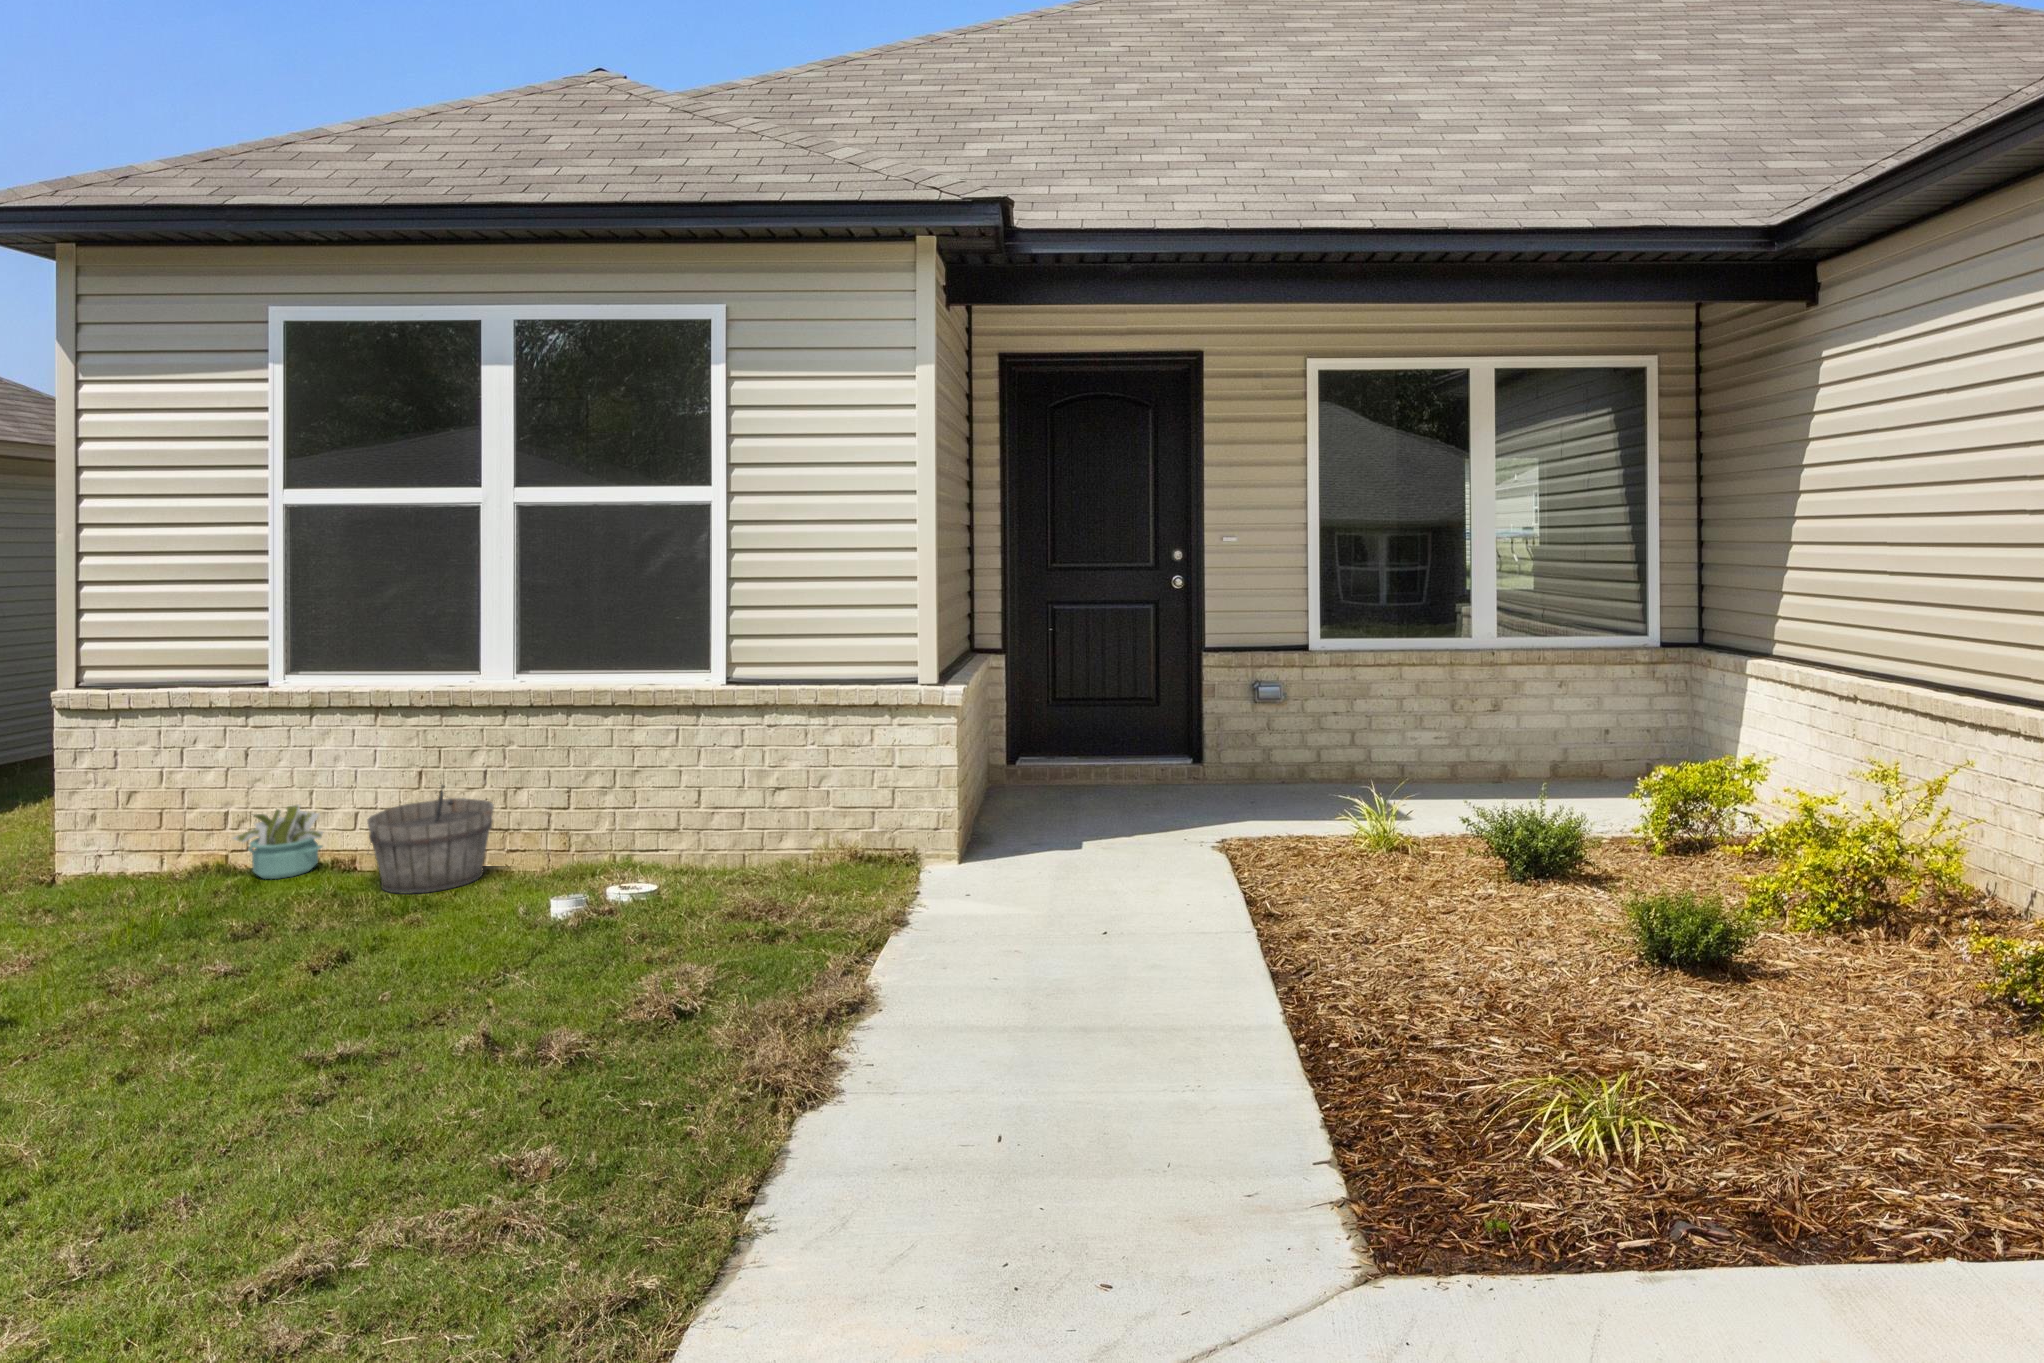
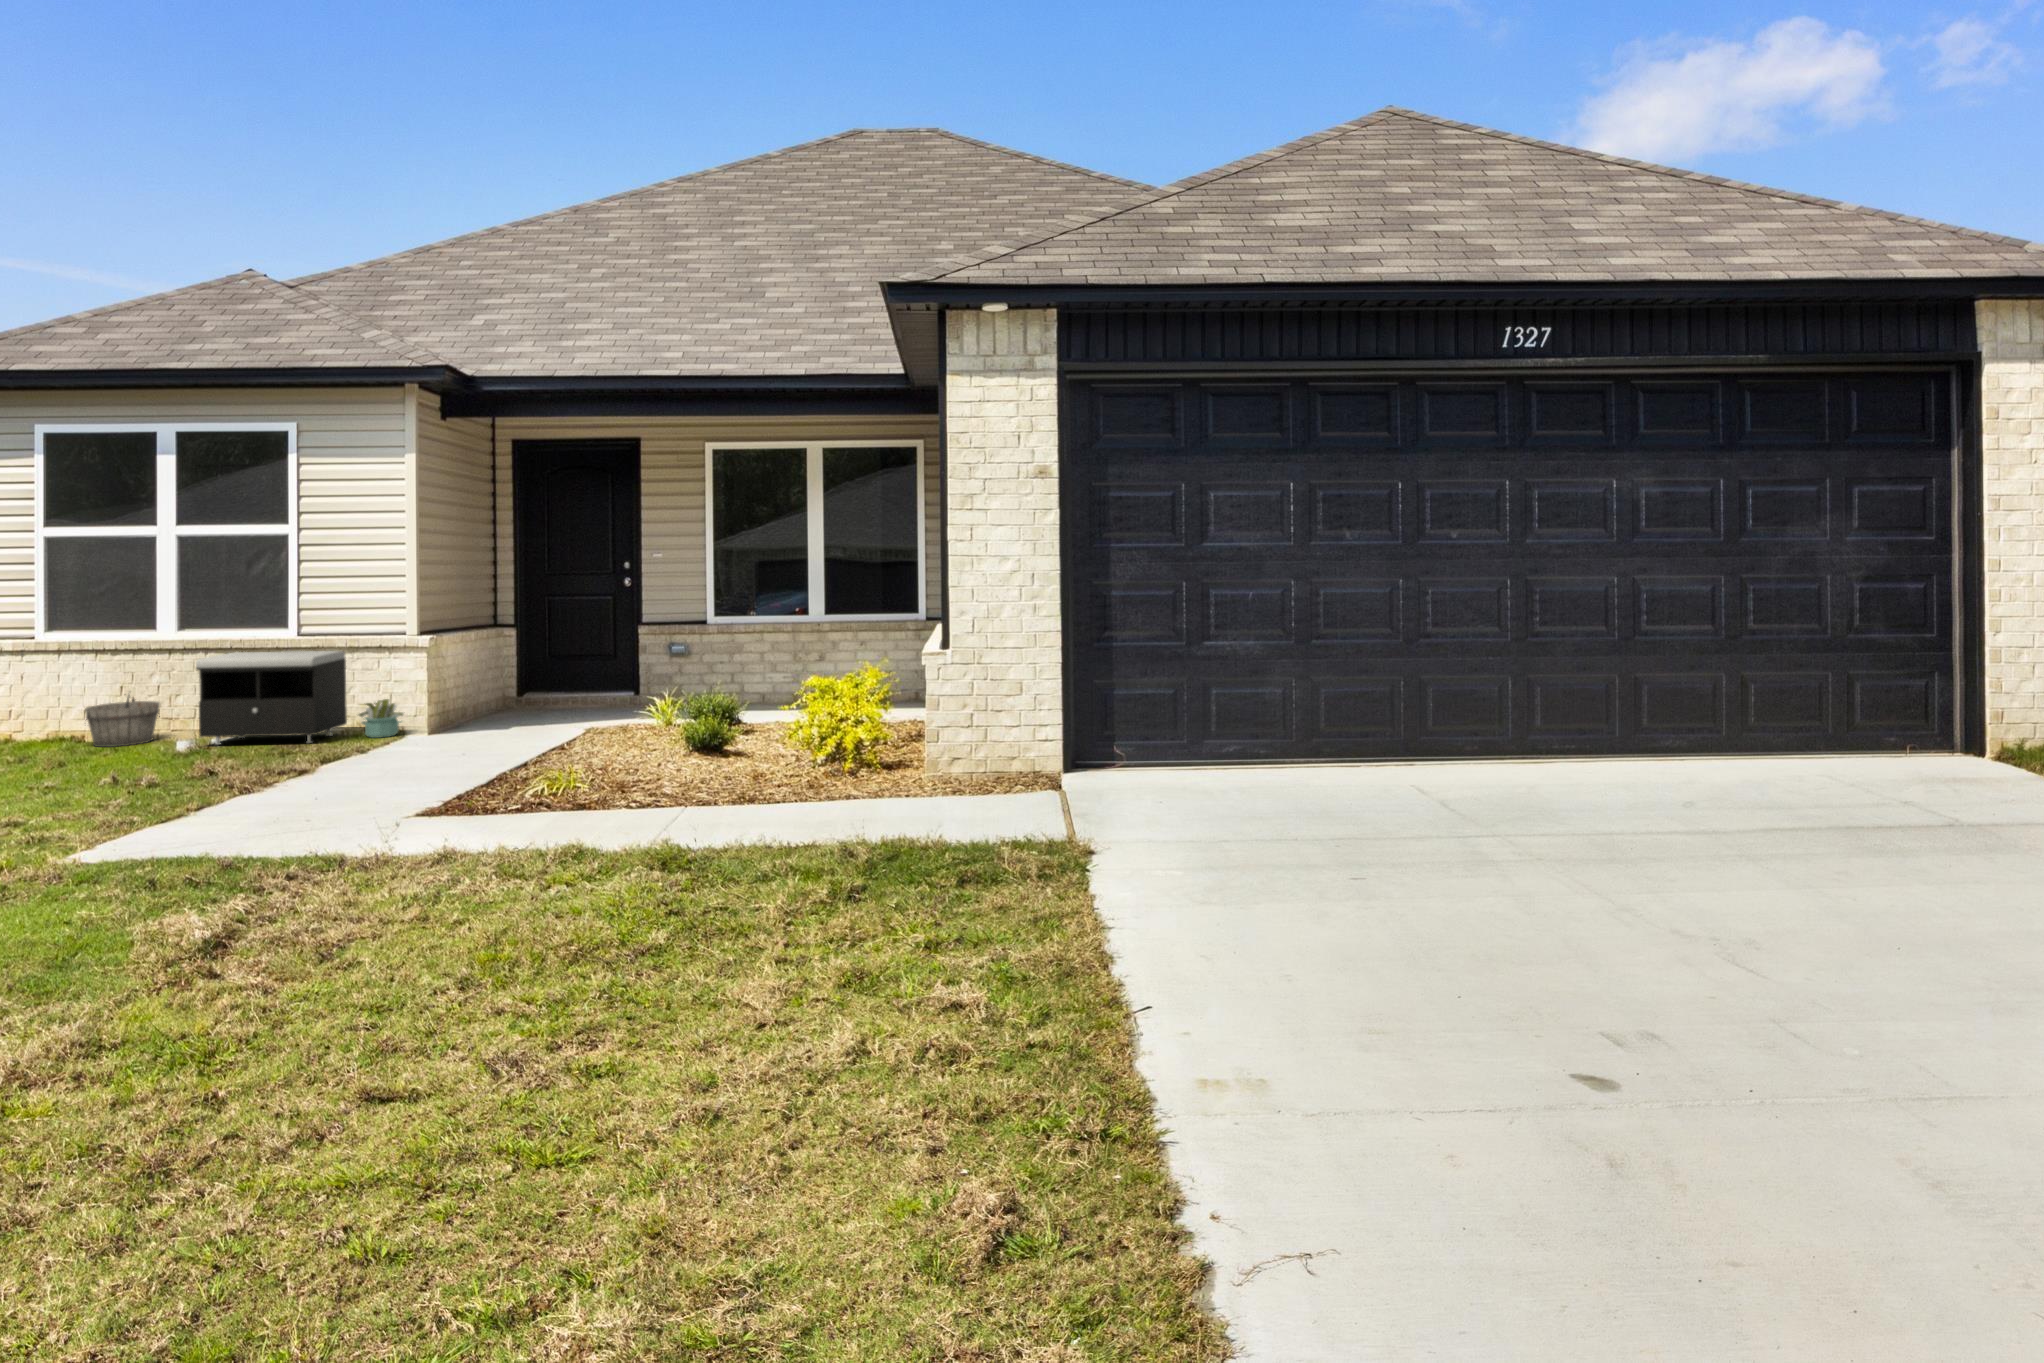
storage bench: none [577,713,818,894] -> present [196,651,347,745]
decorative plant: present [233,805,323,879] -> present [358,699,404,738]

